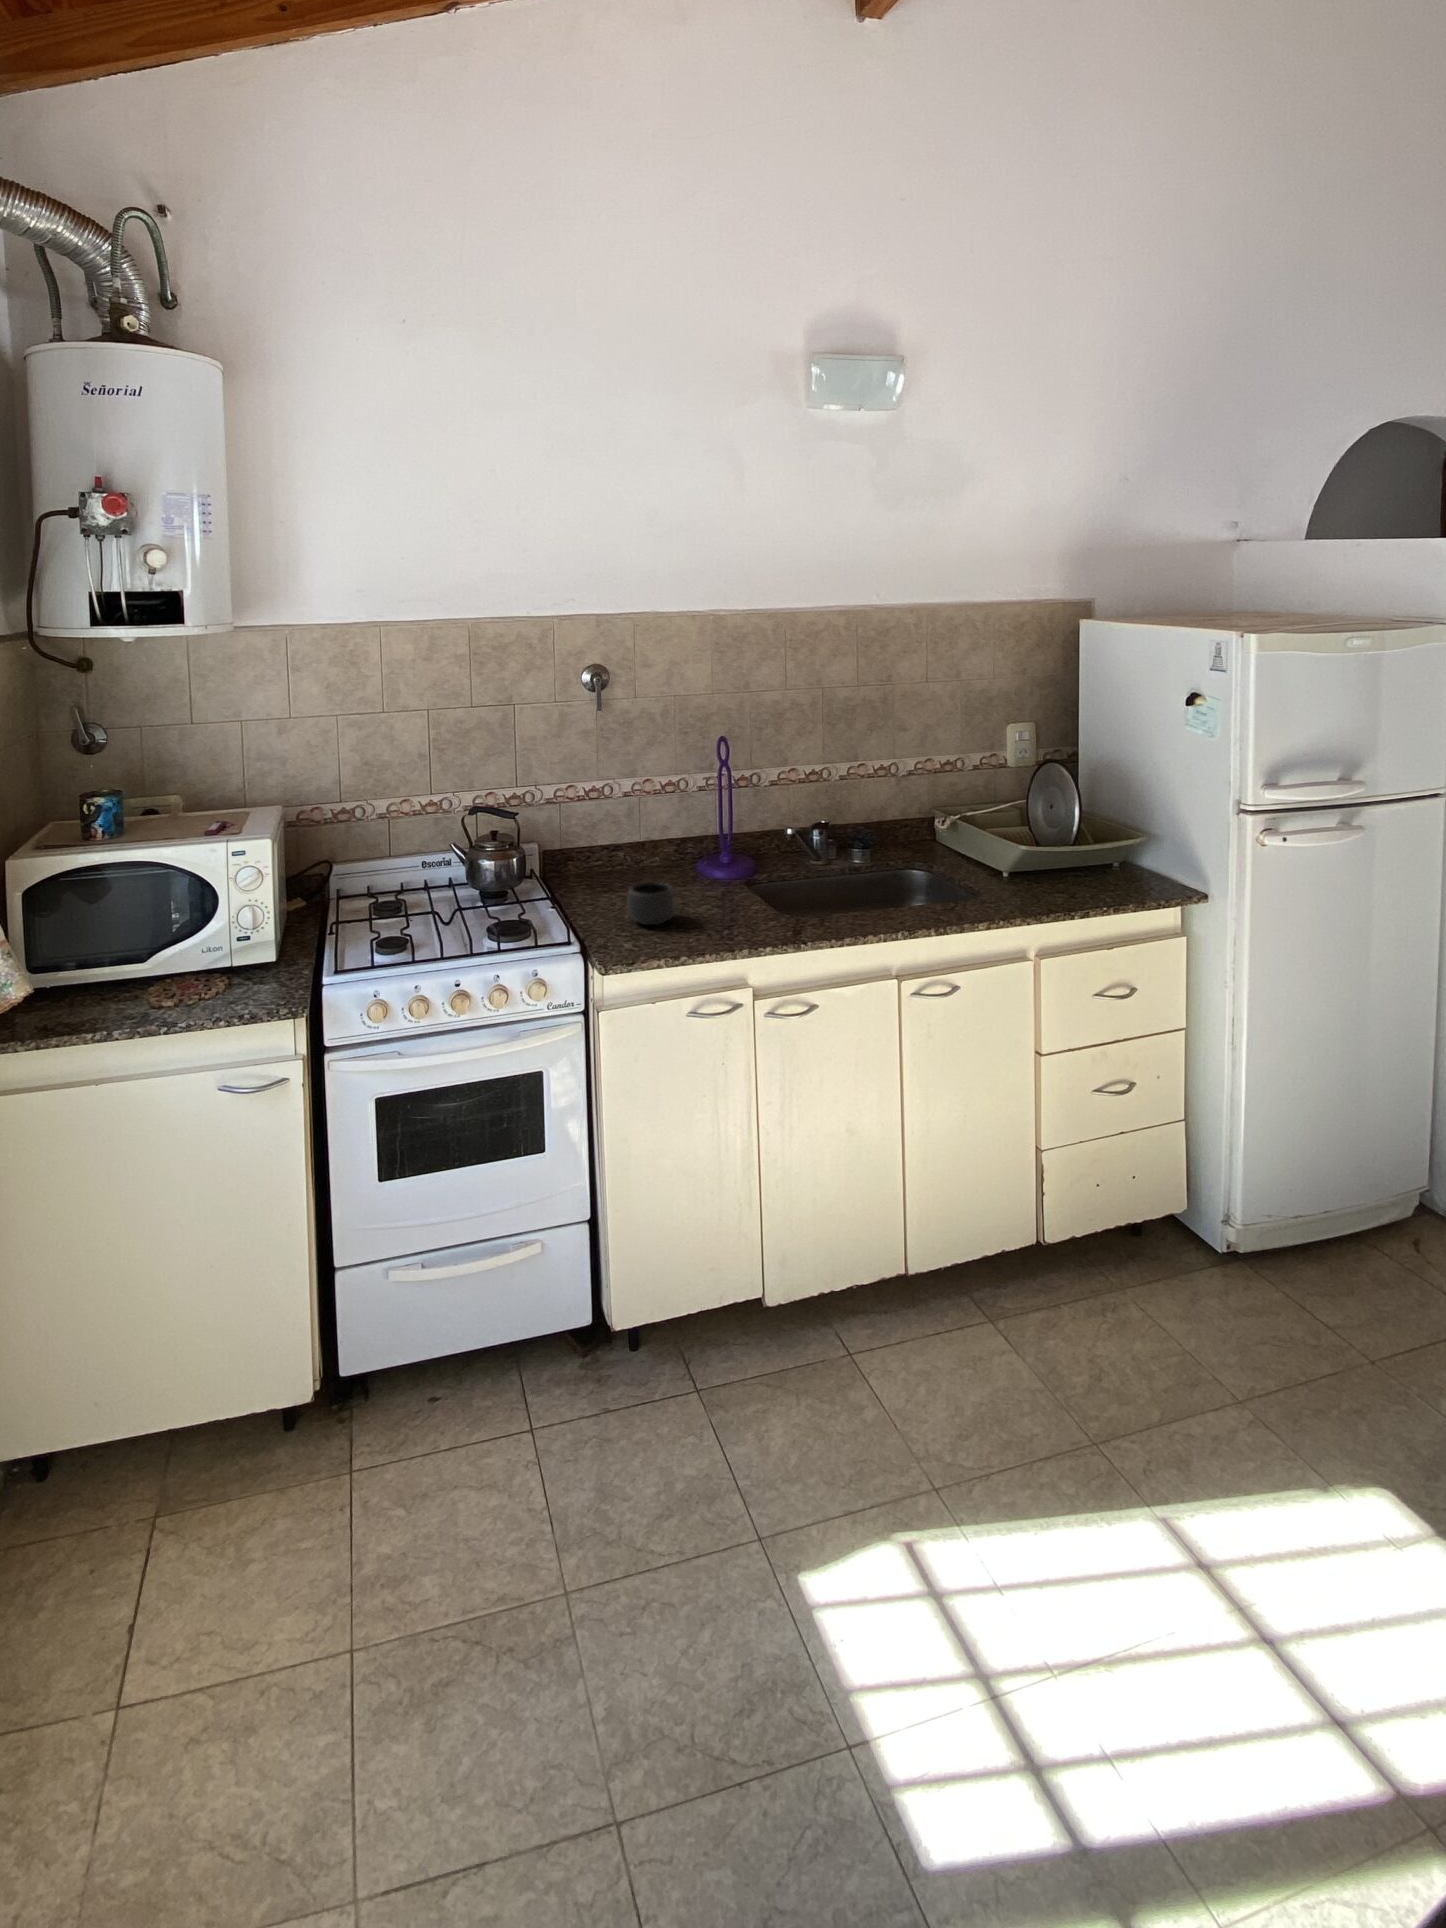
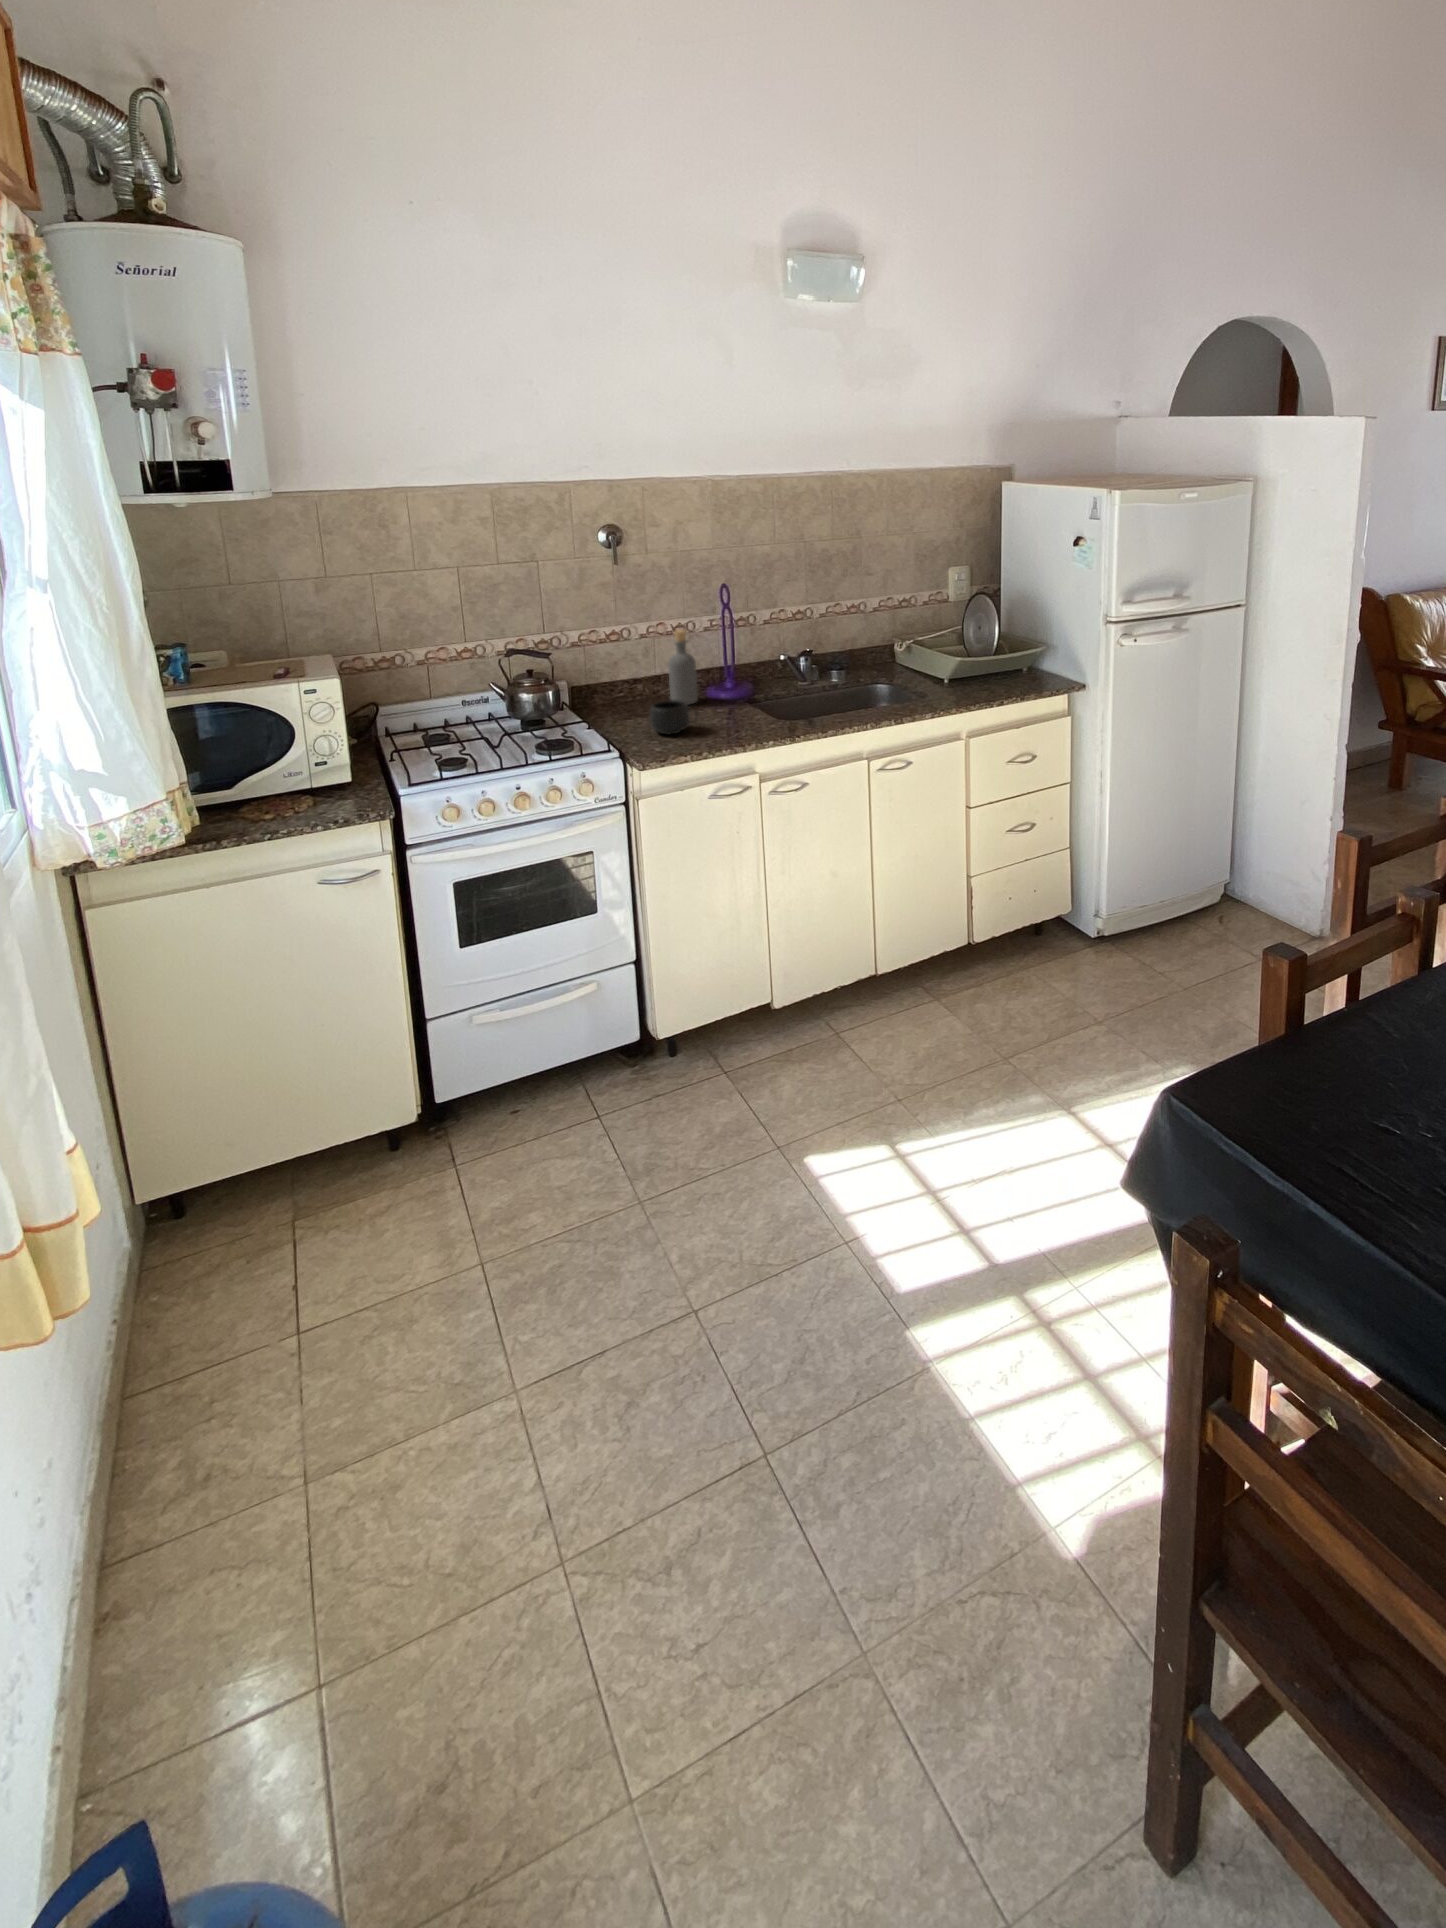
bottle: none [658,795,692,886] -> present [668,630,698,704]

